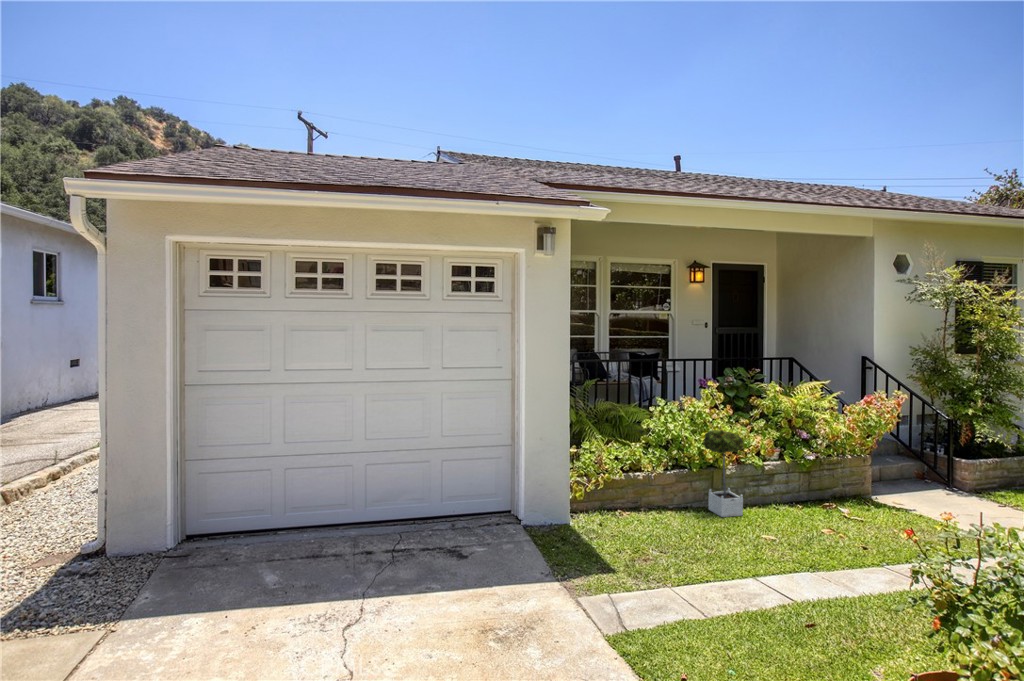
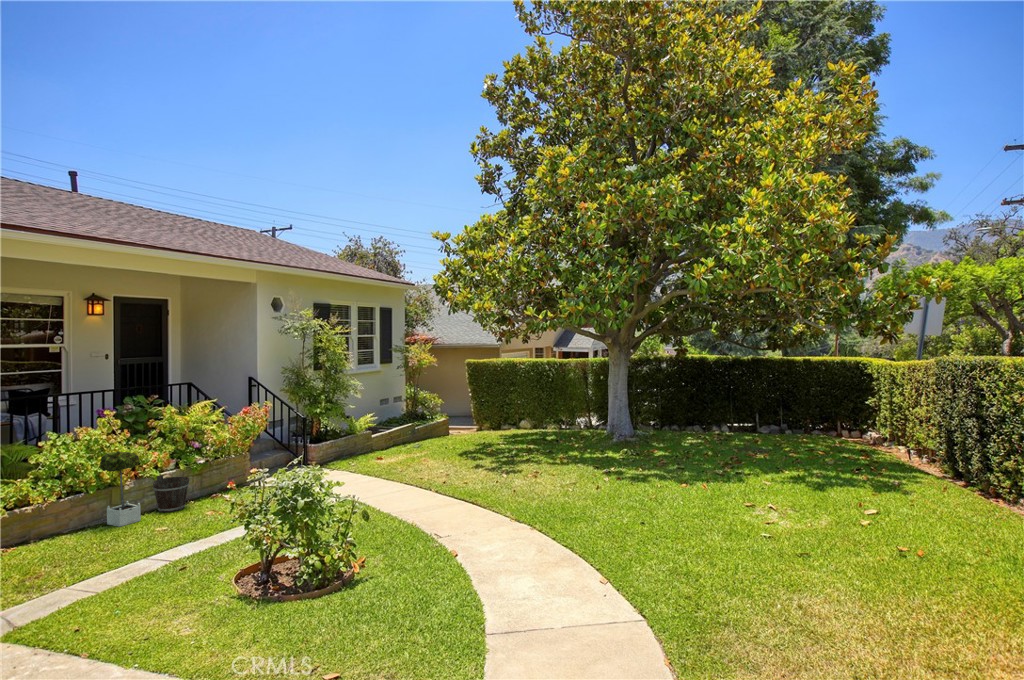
bucket: none [756,465,798,514] -> present [153,475,189,513]

